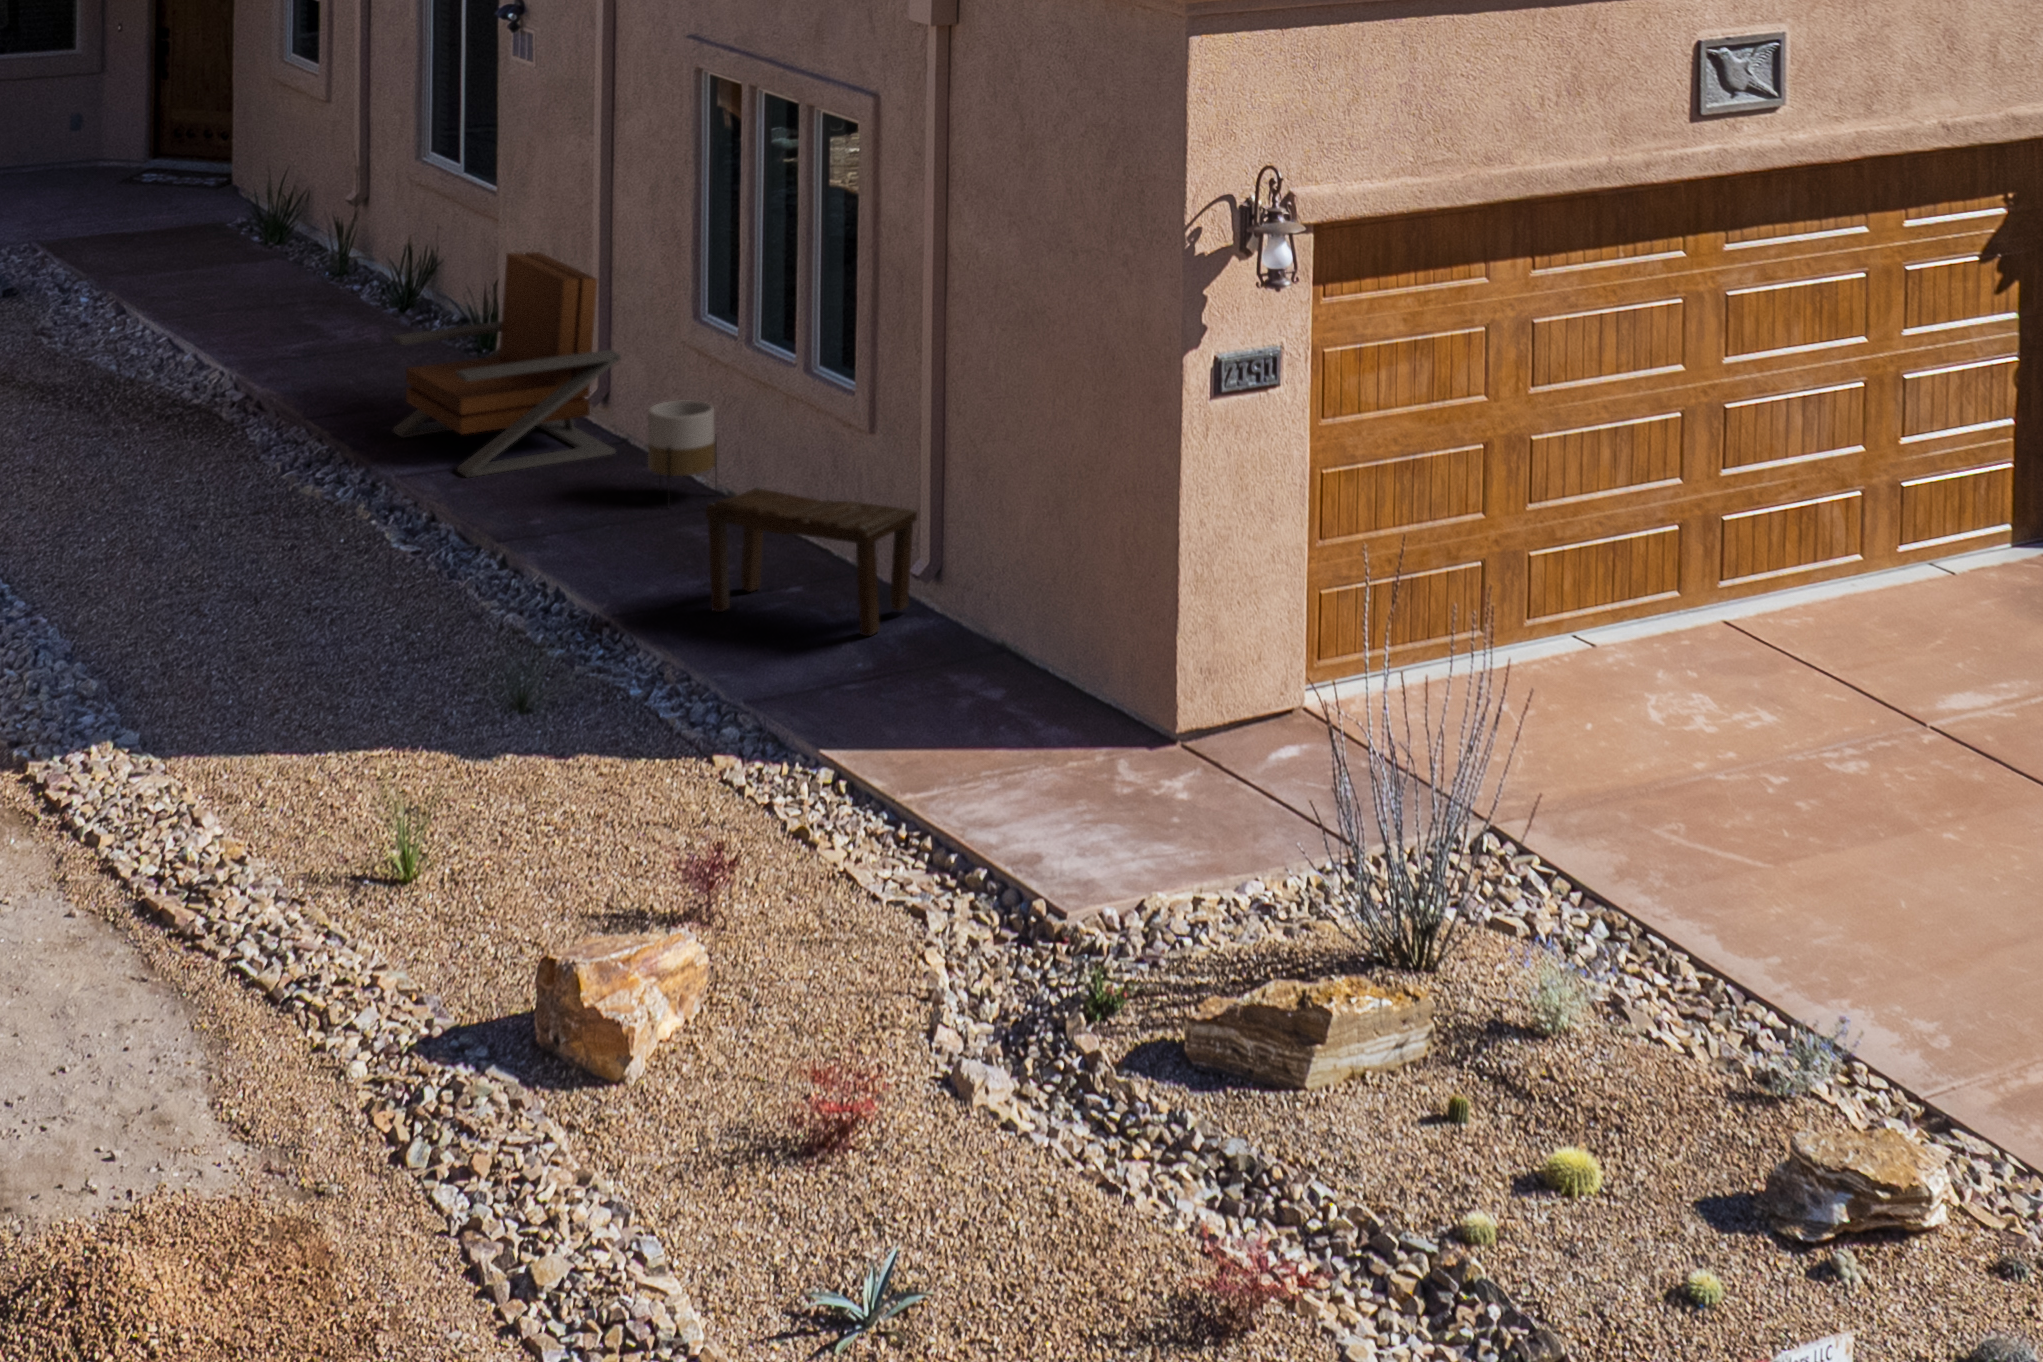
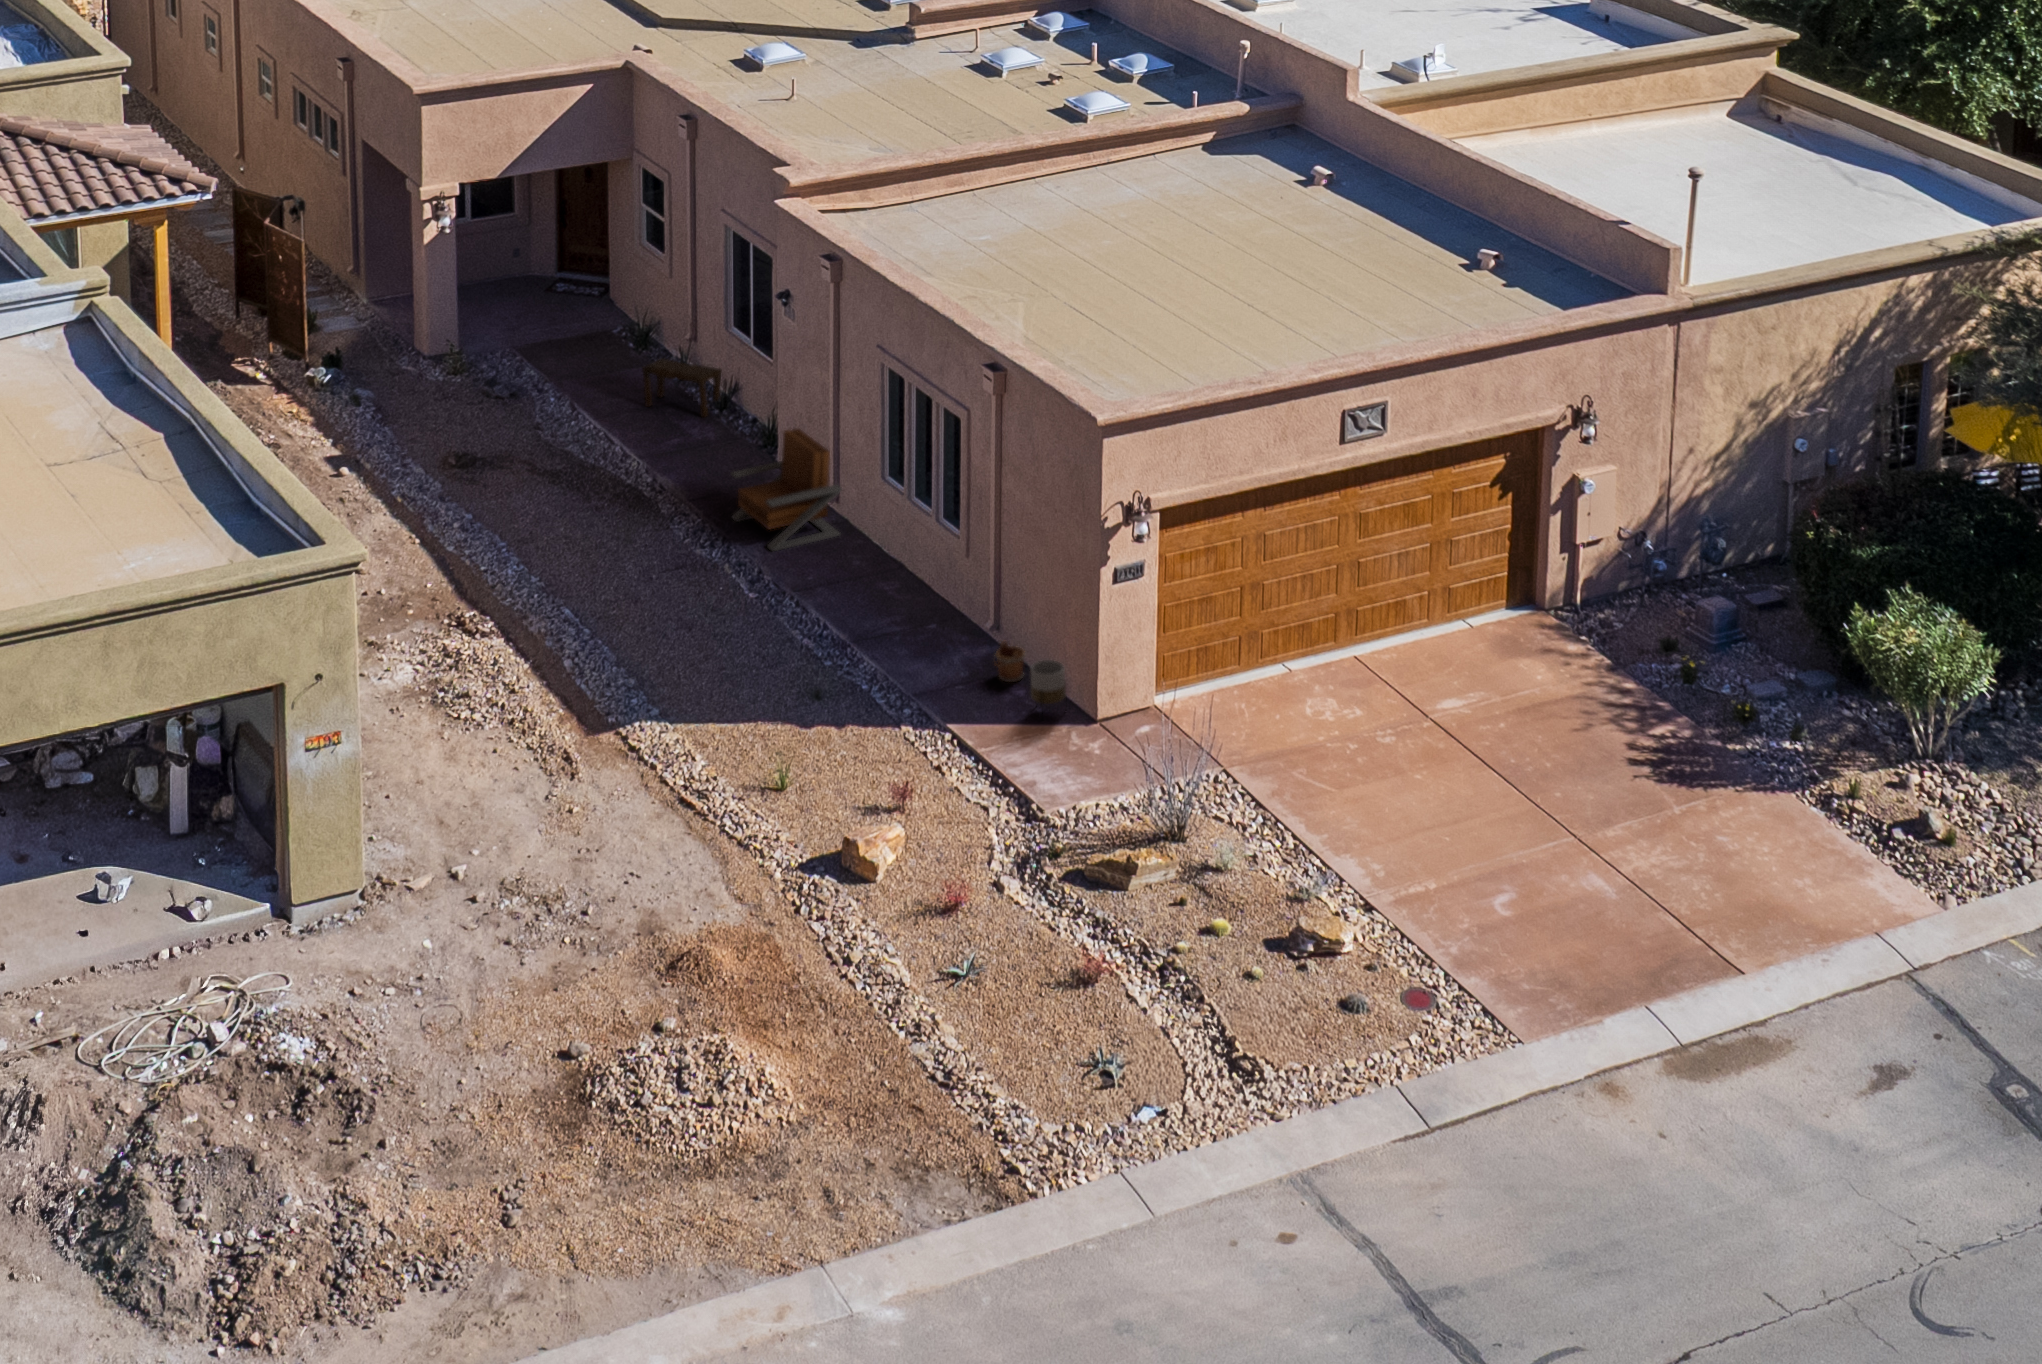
planter: present [648,400,717,509] -> present [1030,660,1066,718]
bench: present [706,488,917,636] -> present [642,358,722,417]
bucket: none [934,582,1007,671] -> present [996,641,1025,682]

